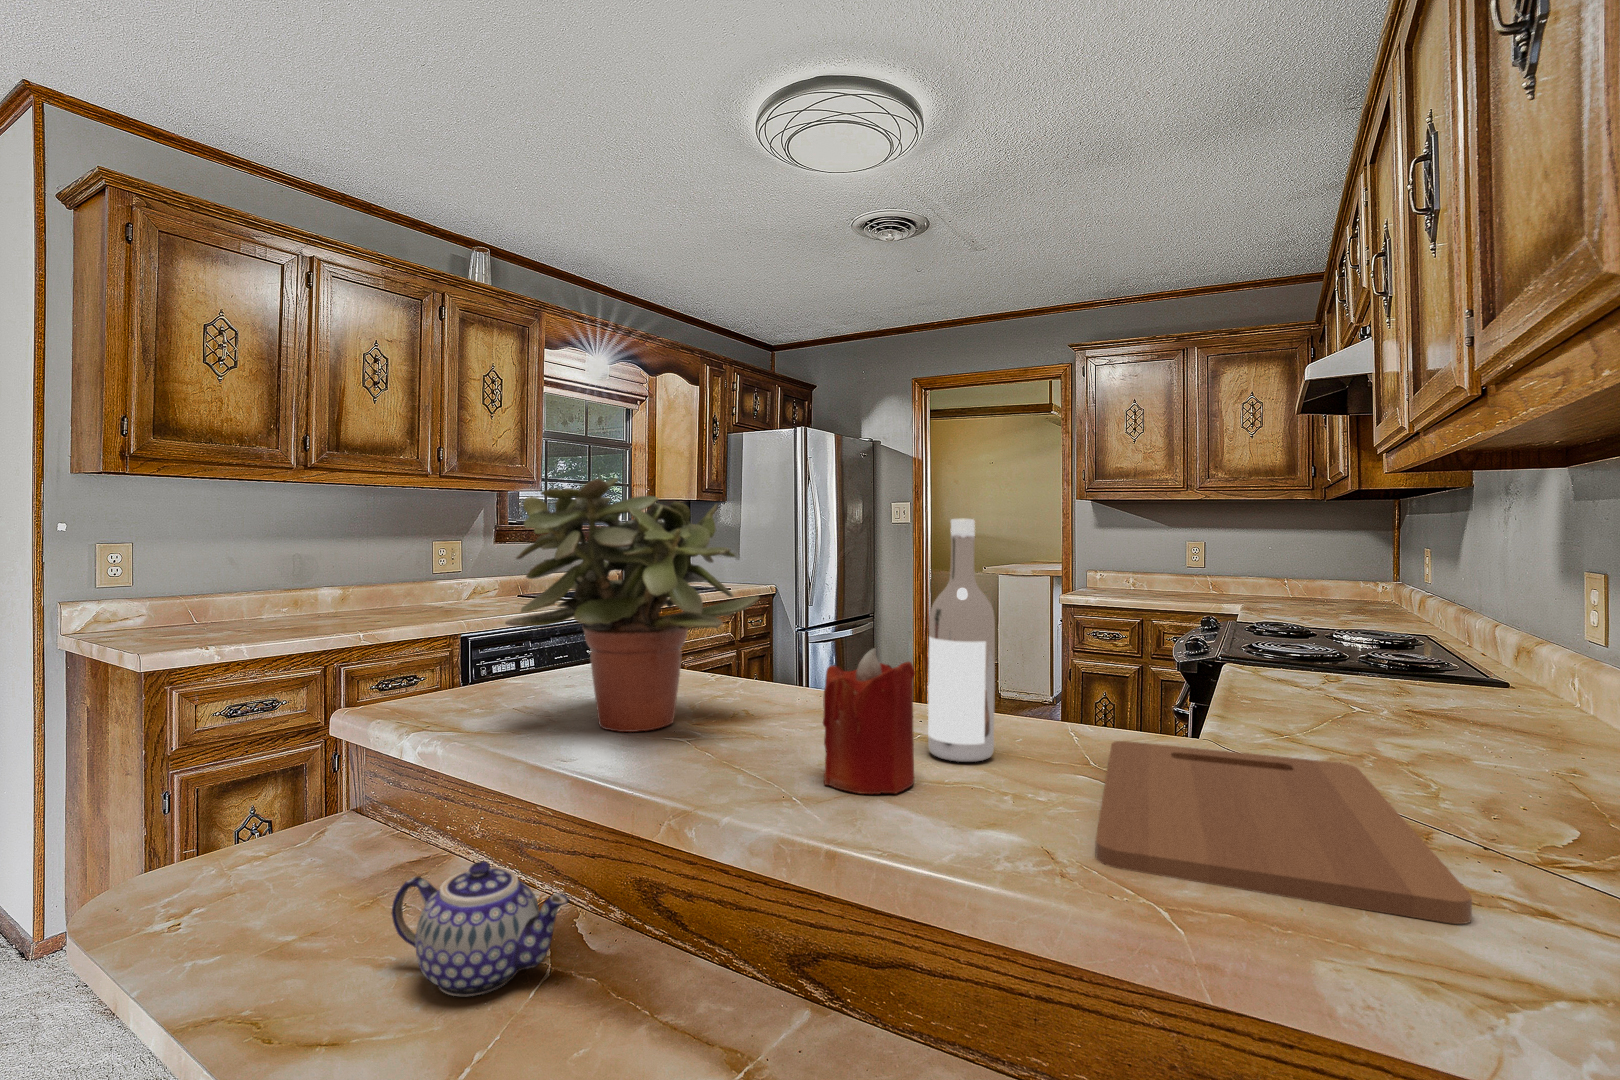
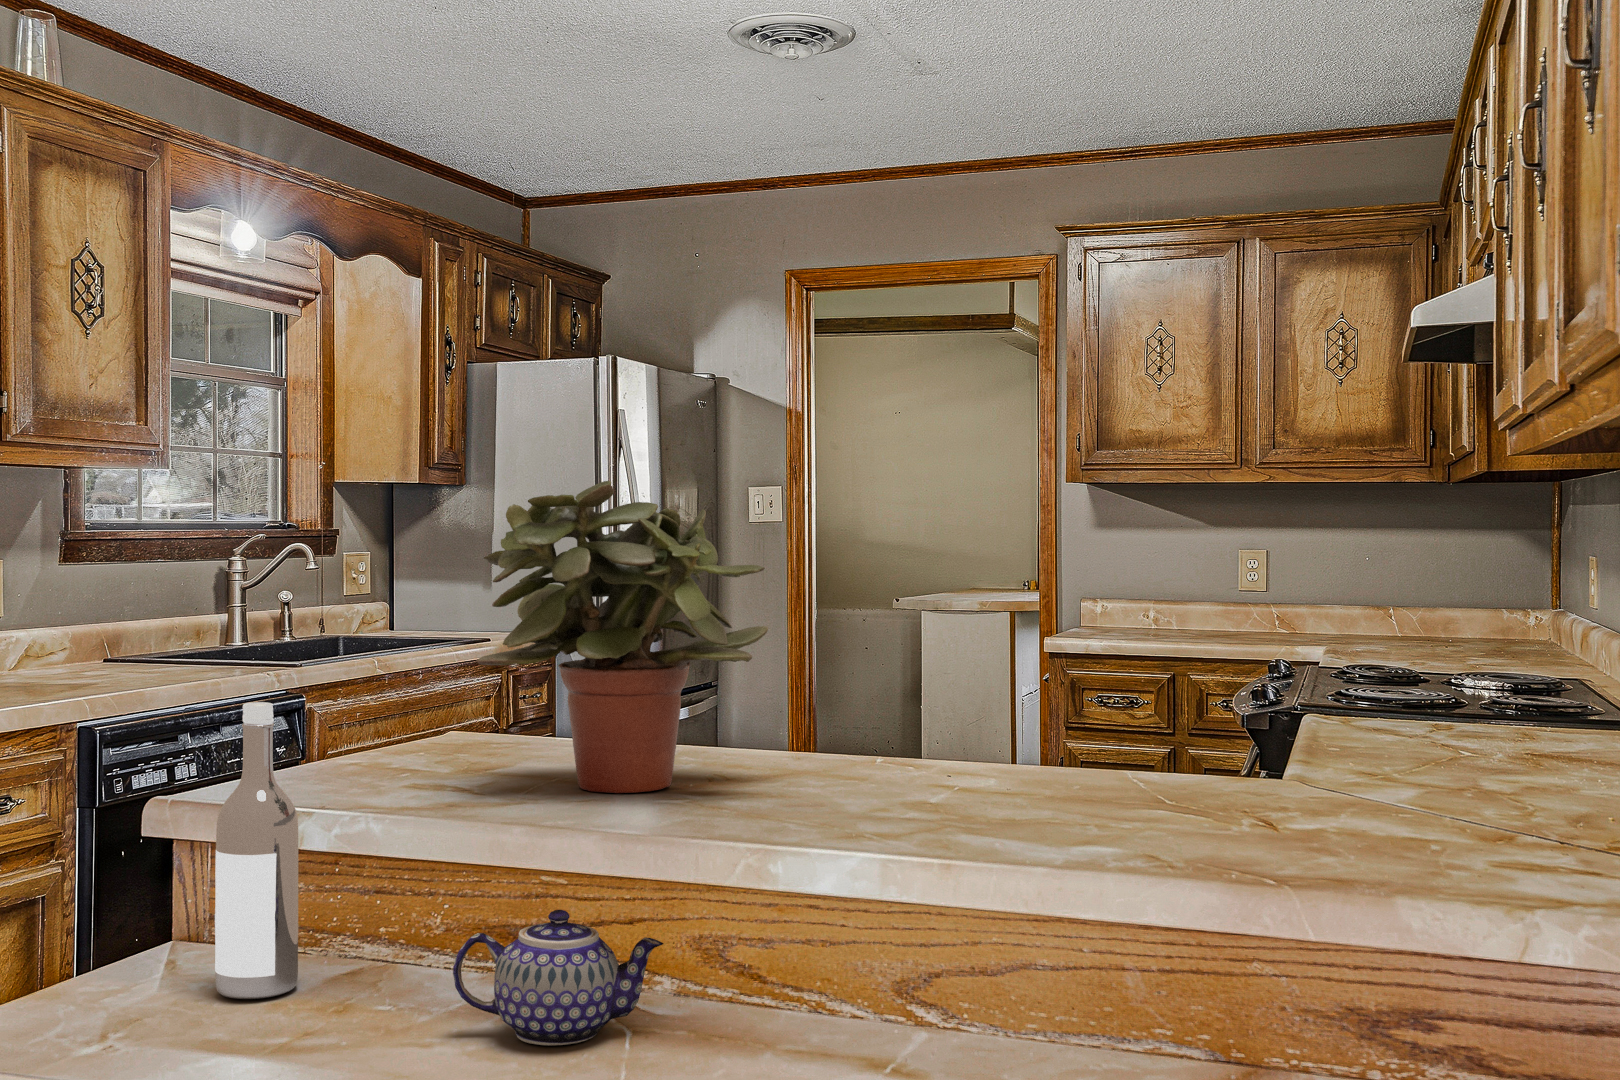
wine bottle: present [928,519,995,762] -> present [215,702,298,999]
candle: present [823,649,915,794] -> none [902,672,1000,823]
cutting board: present [1096,741,1472,924] -> none [1189,777,1492,863]

